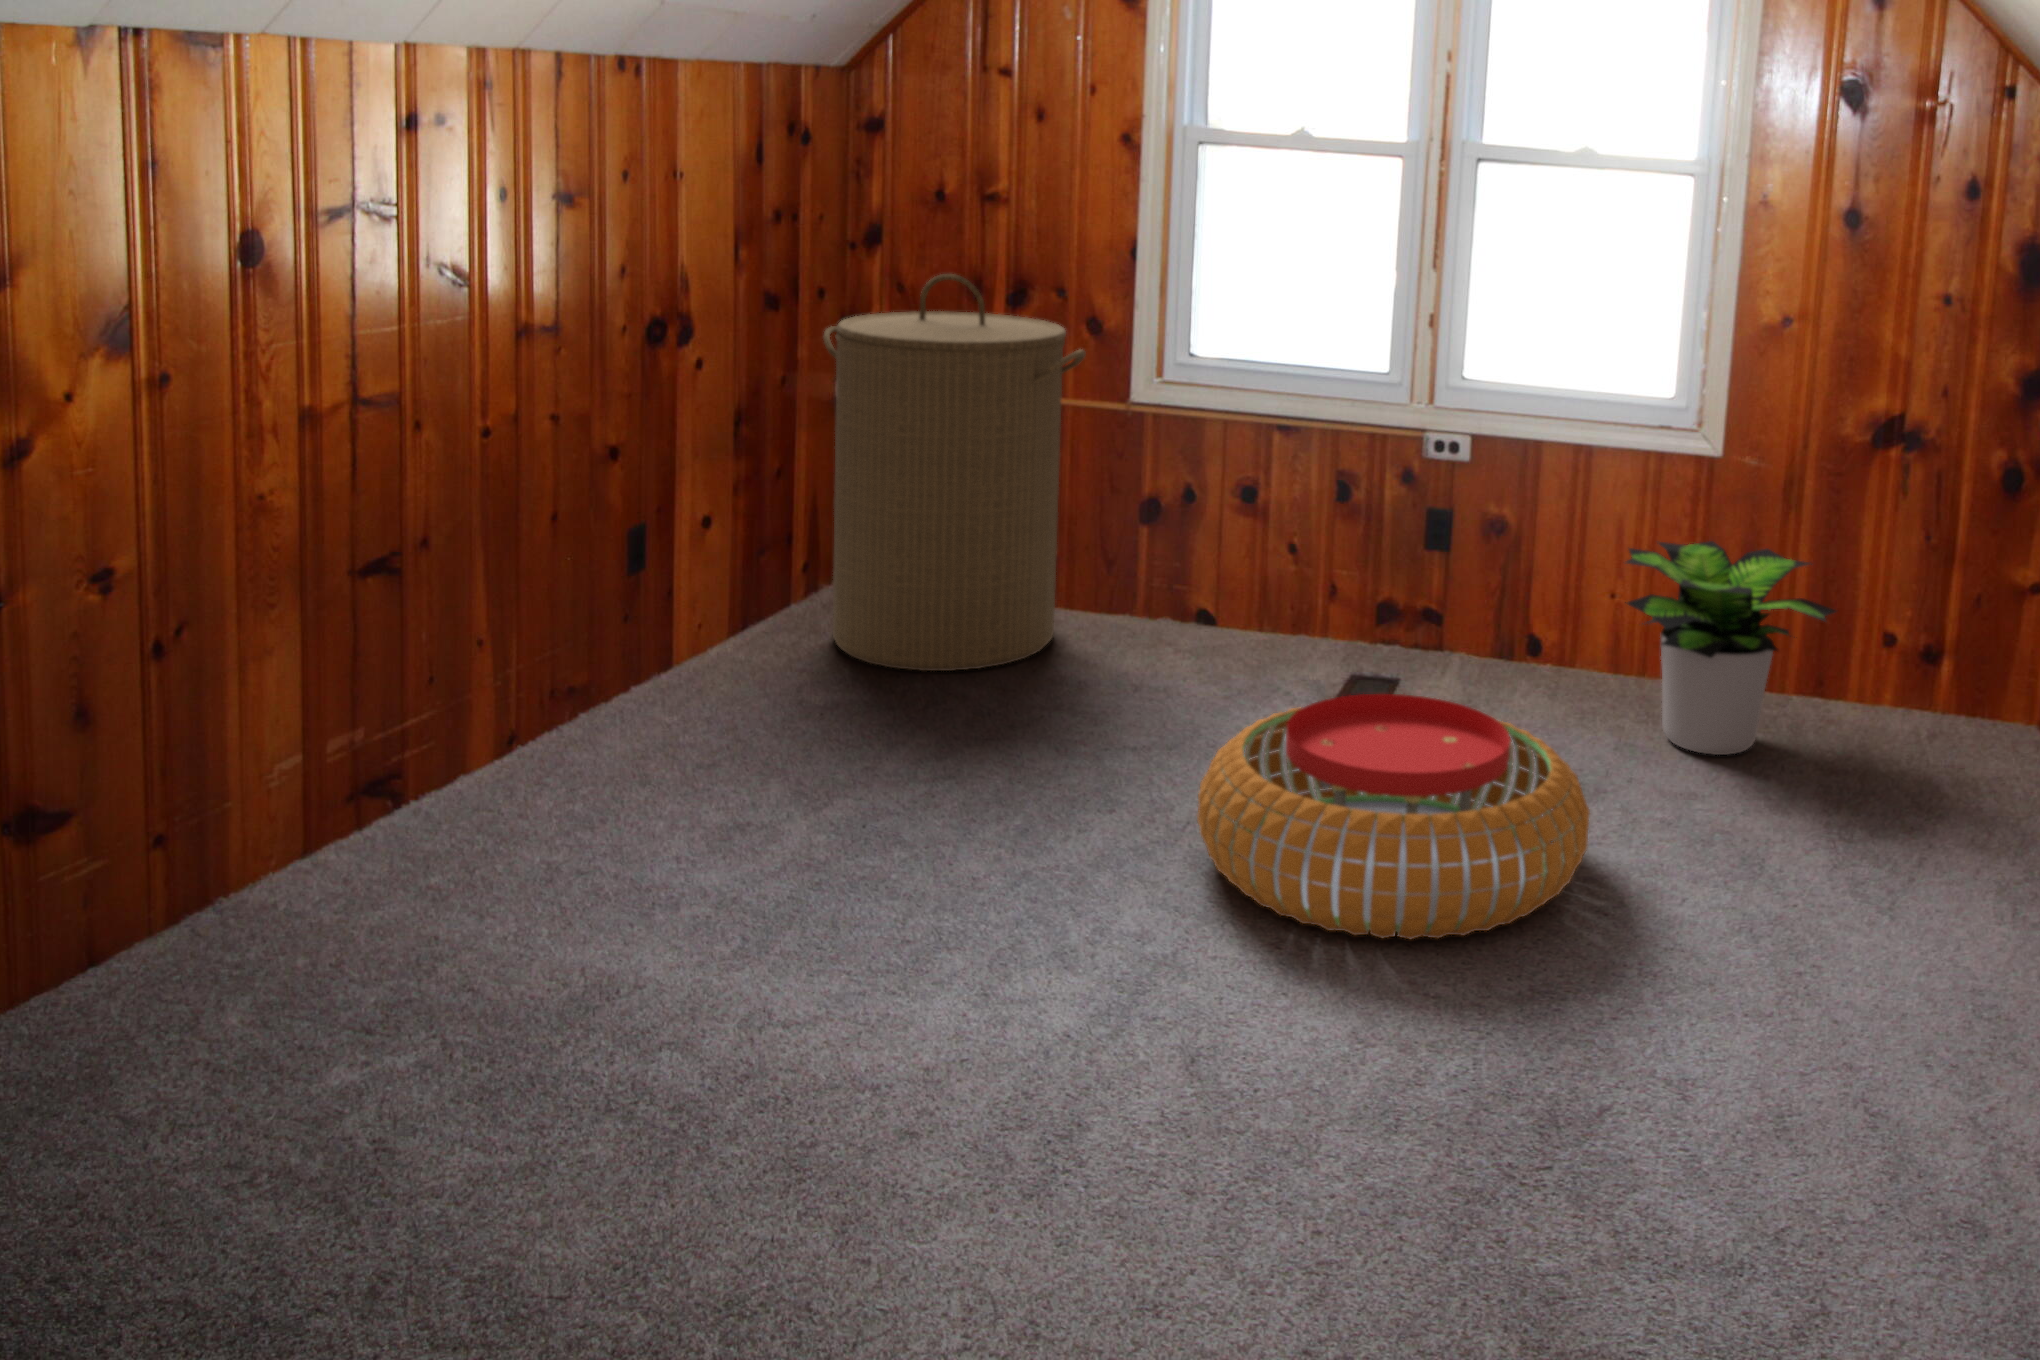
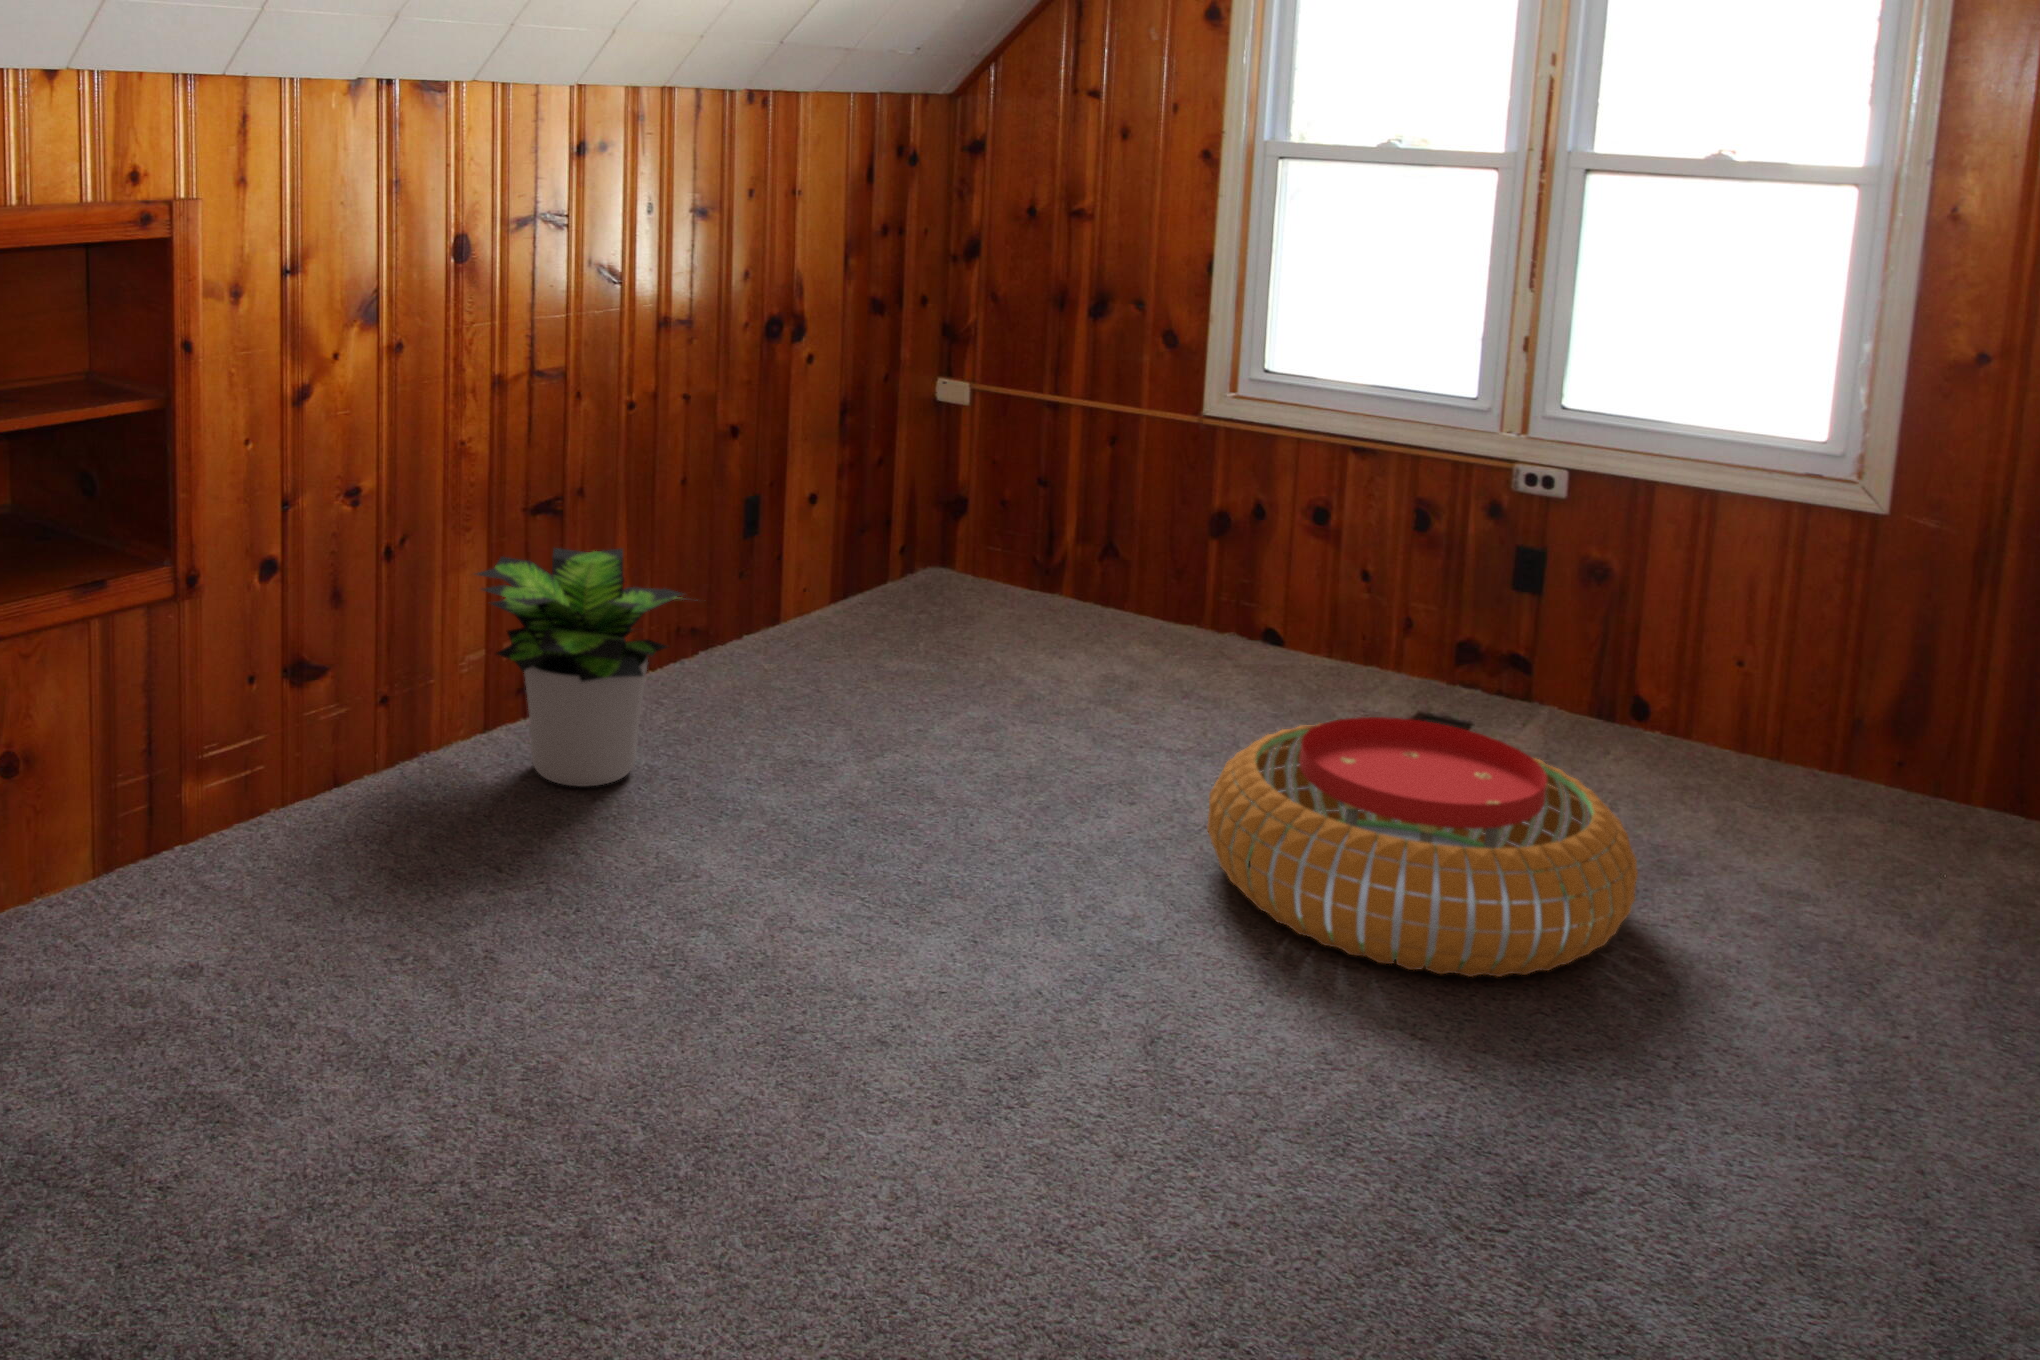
laundry hamper: present [824,274,1086,671] -> none [920,283,1158,654]
potted plant: present [1625,541,1836,755] -> present [477,548,683,786]

